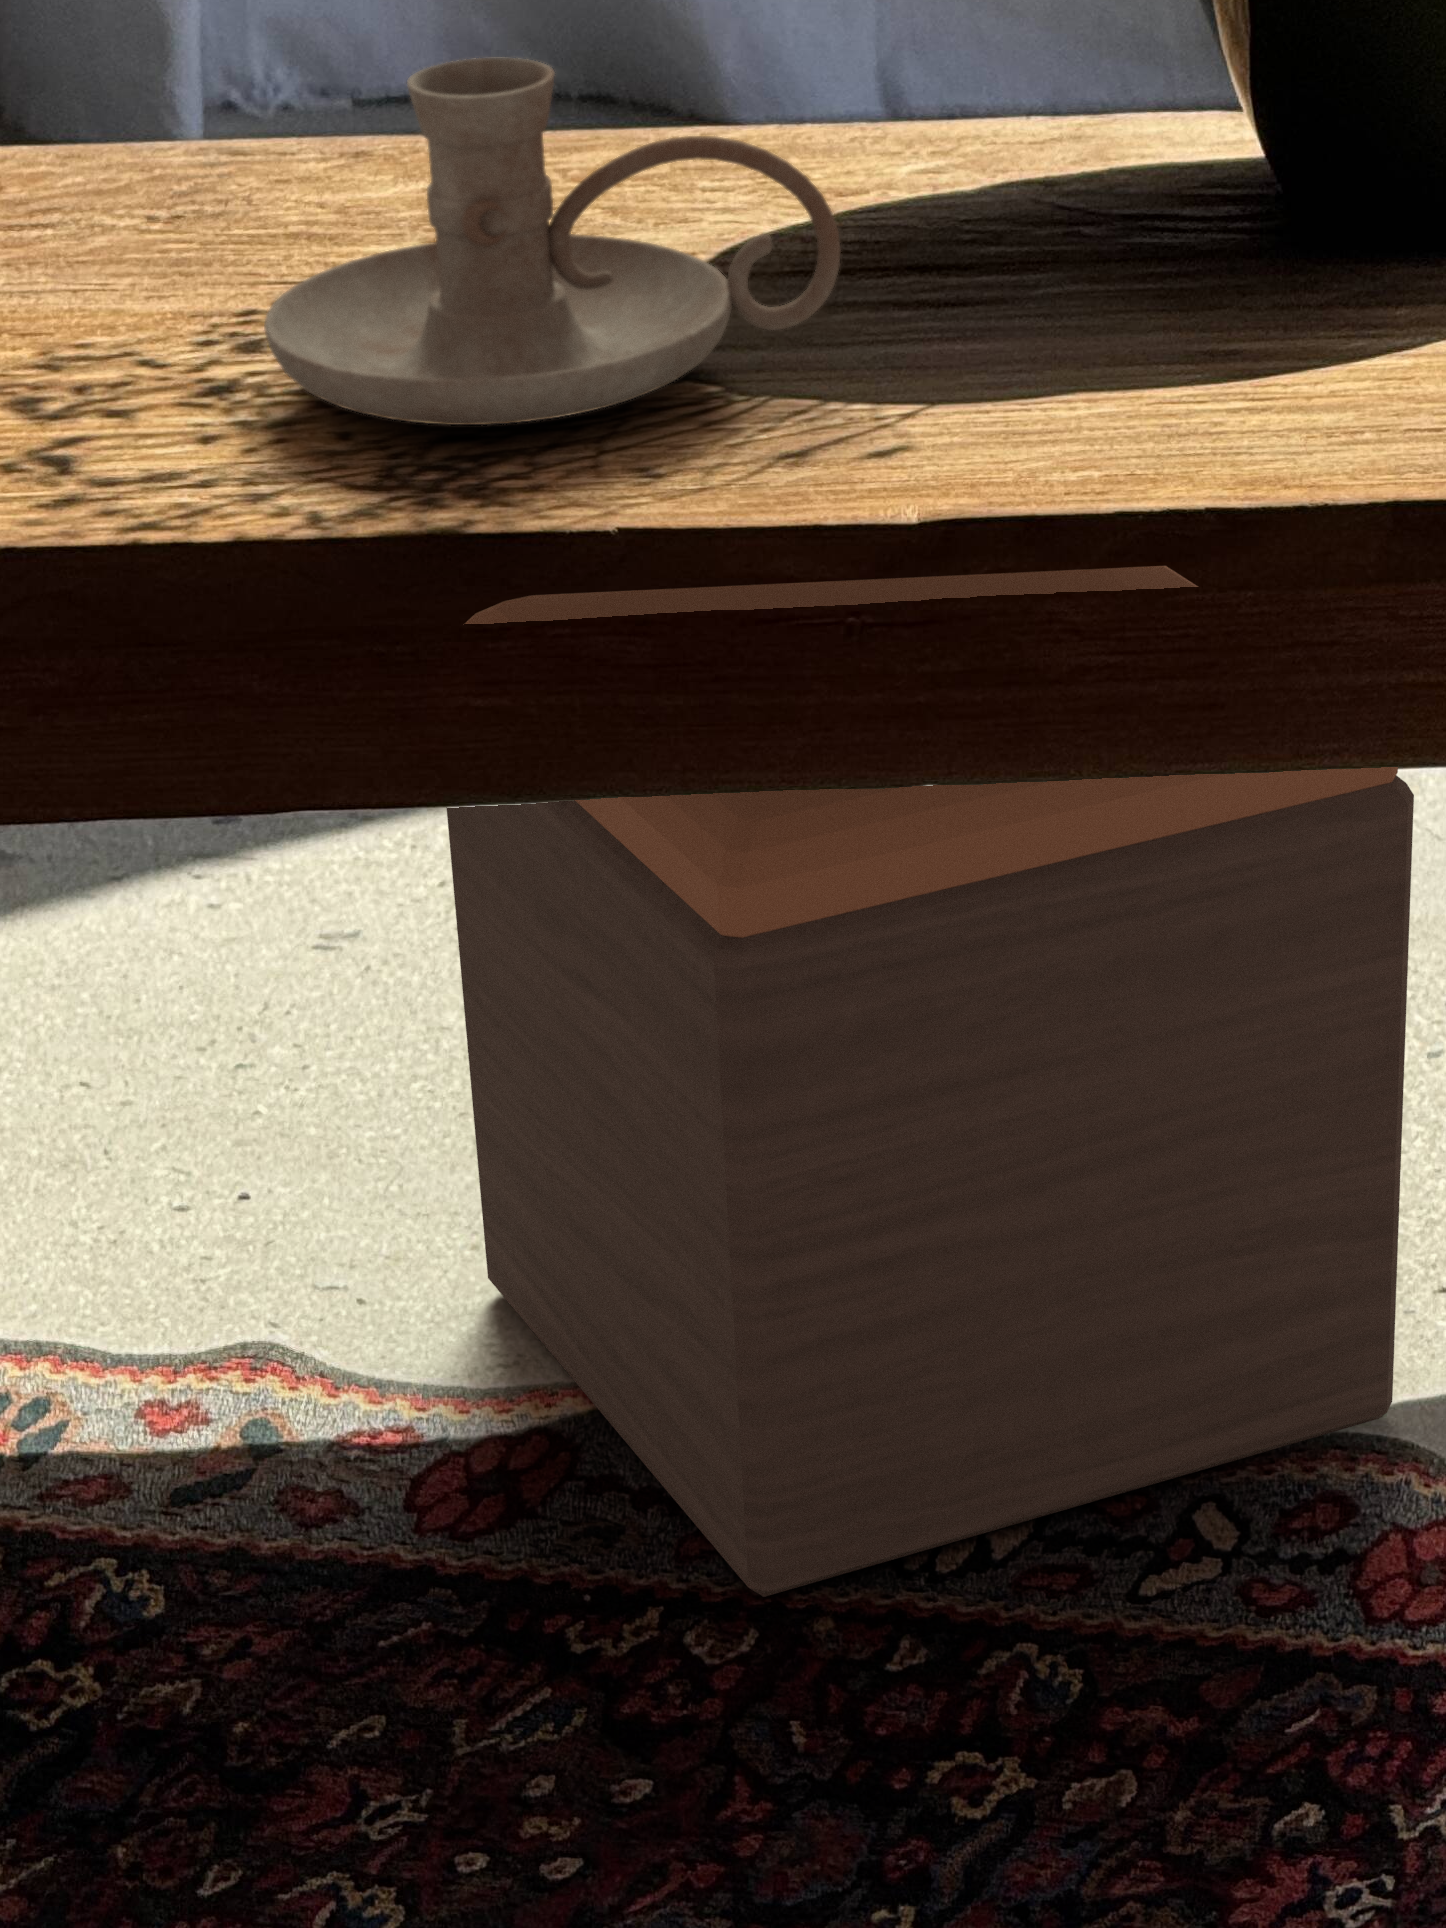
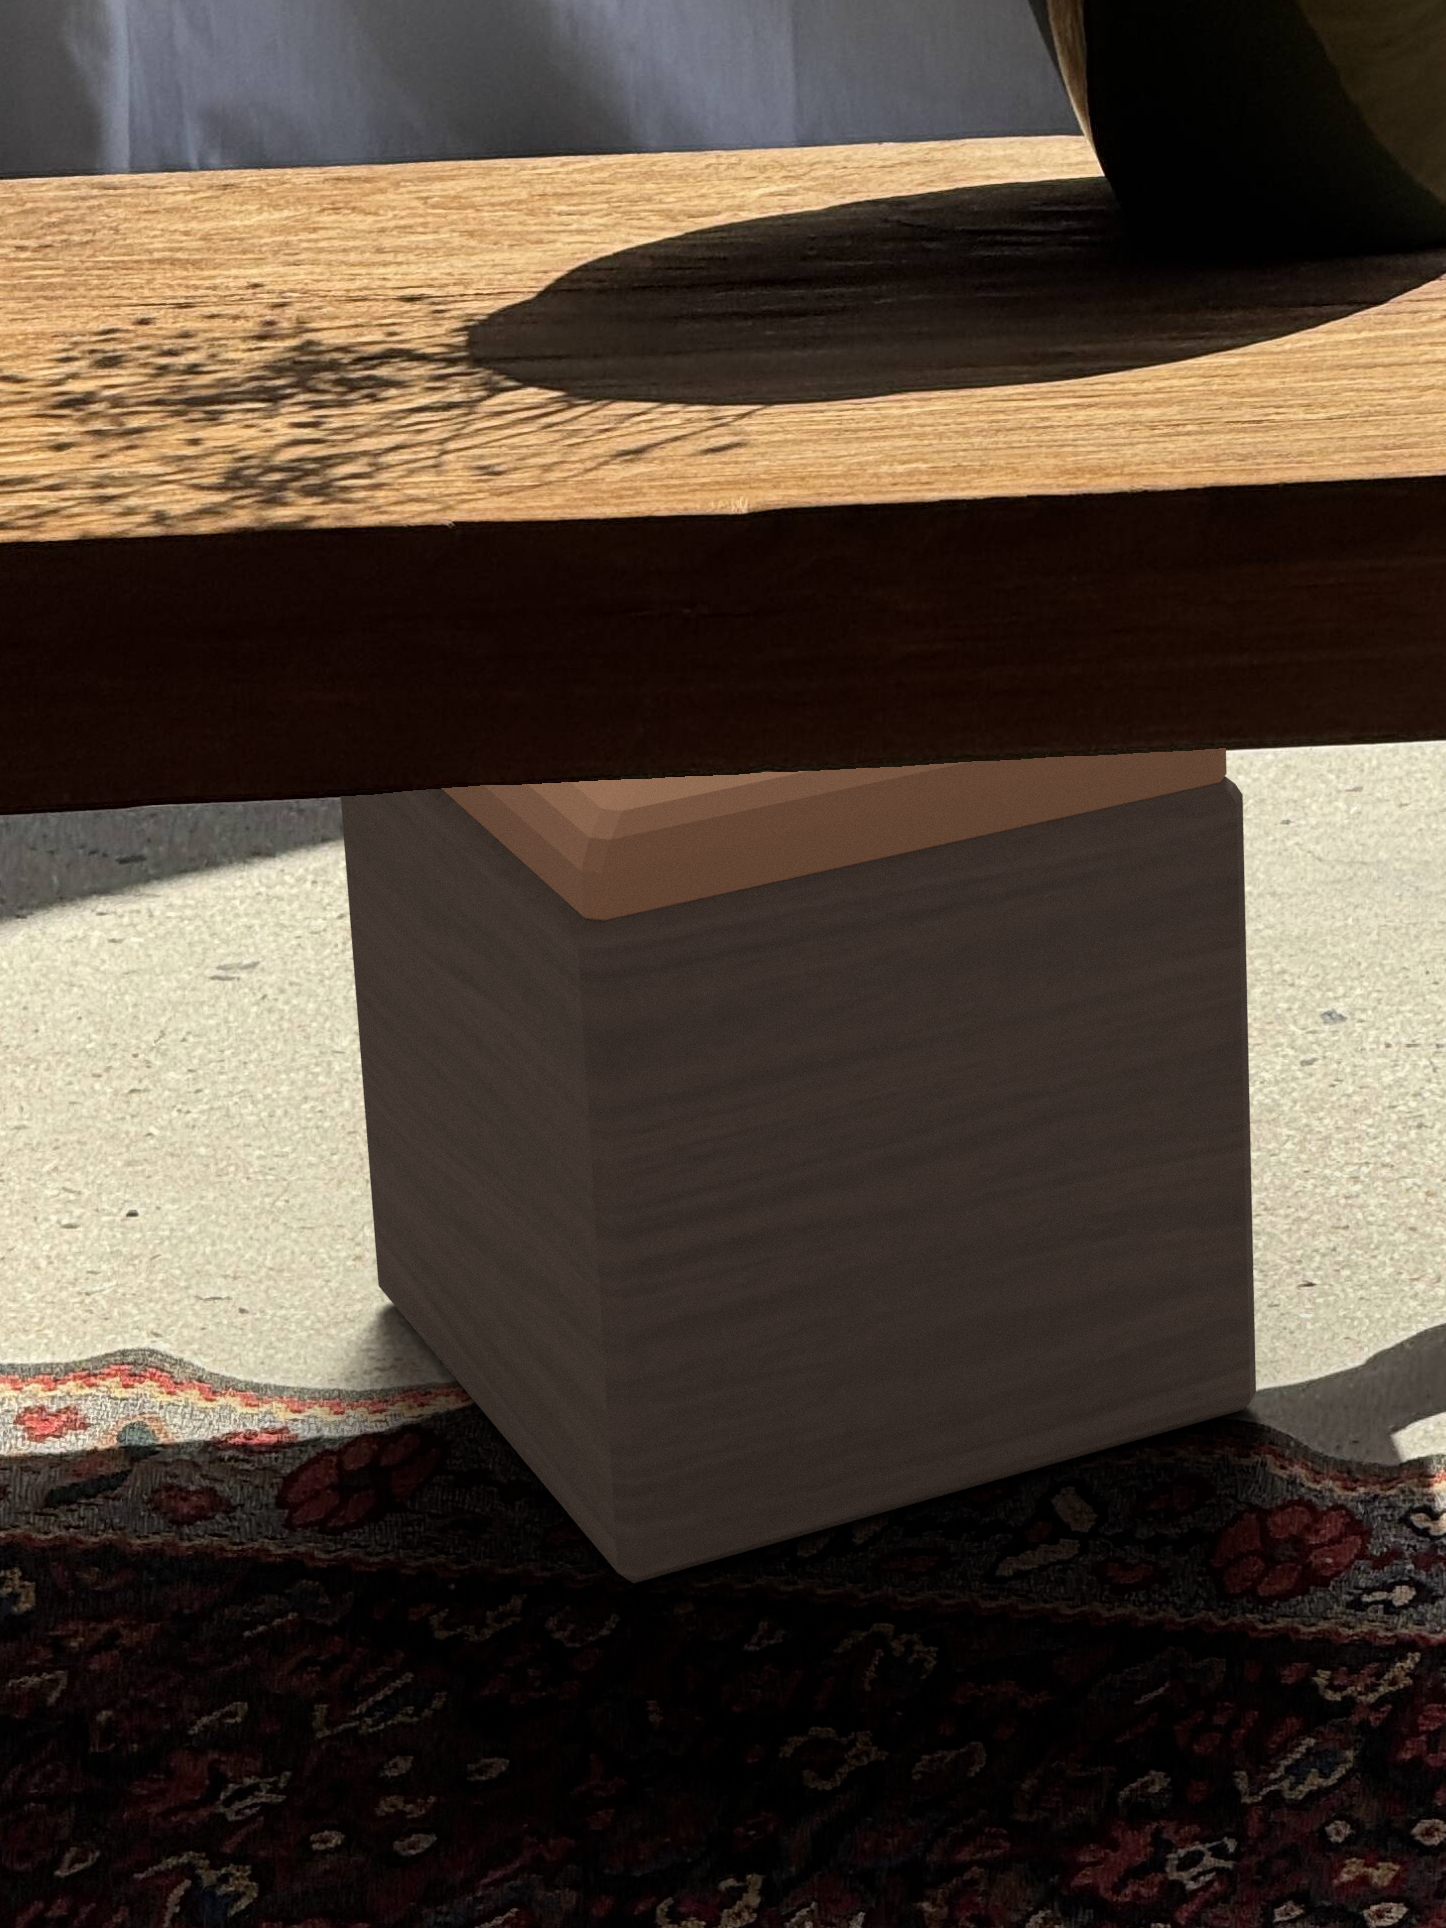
candle holder: present [264,58,840,425] -> none [163,126,683,440]

